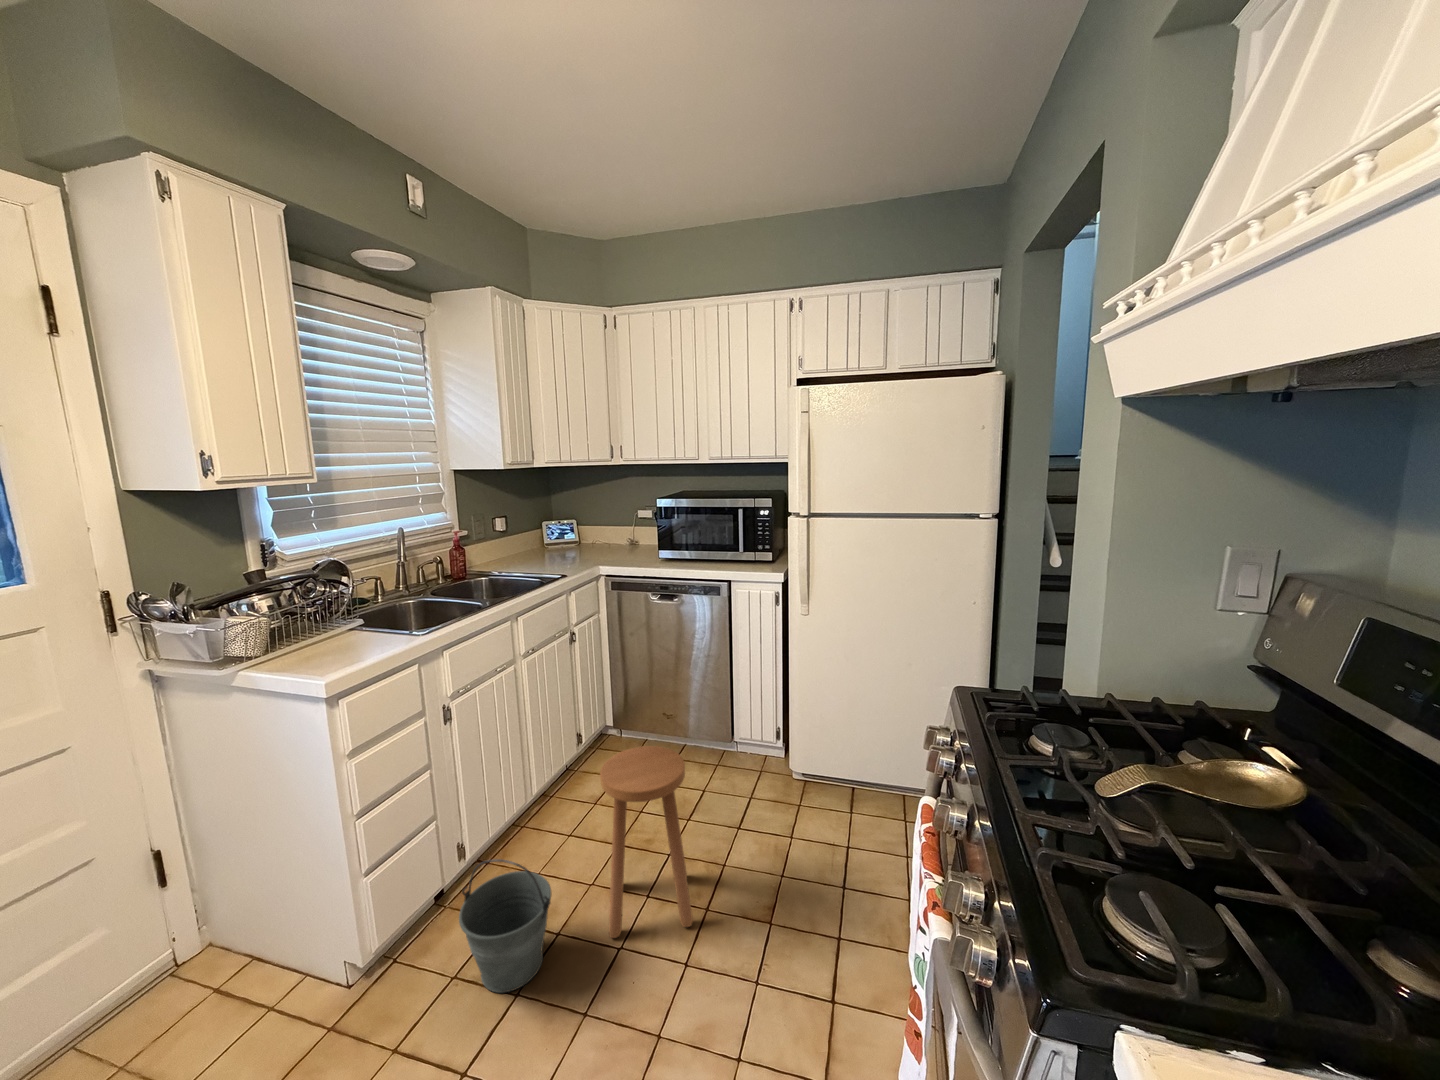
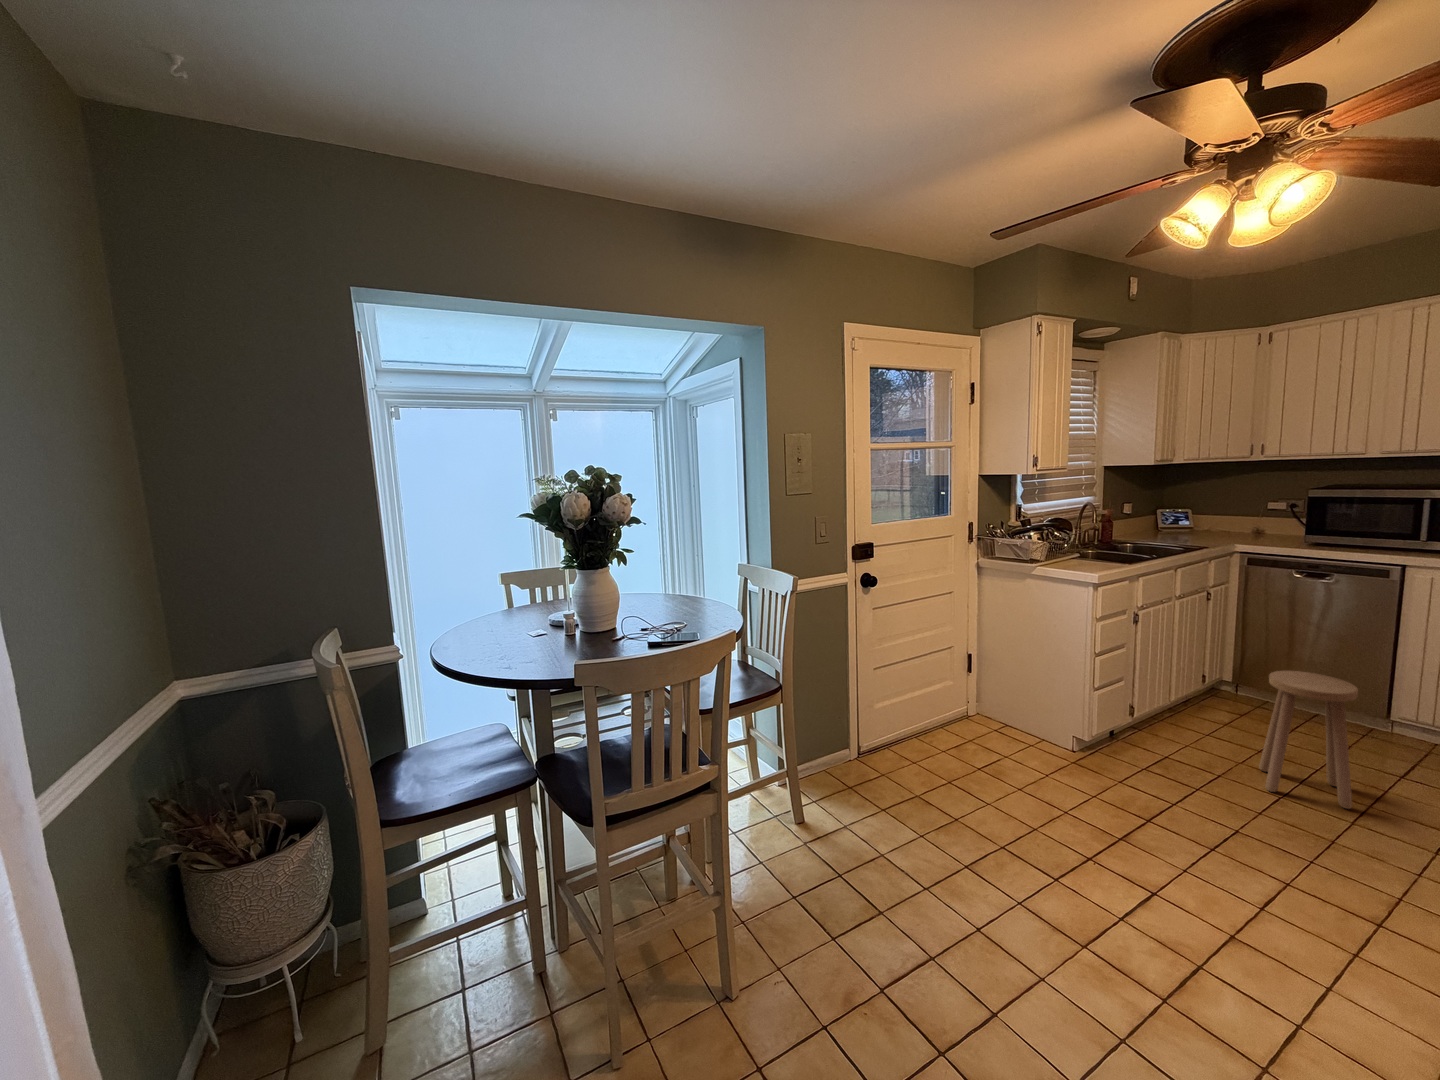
bucket: present [459,859,551,993] -> none [1153,704,1228,787]

